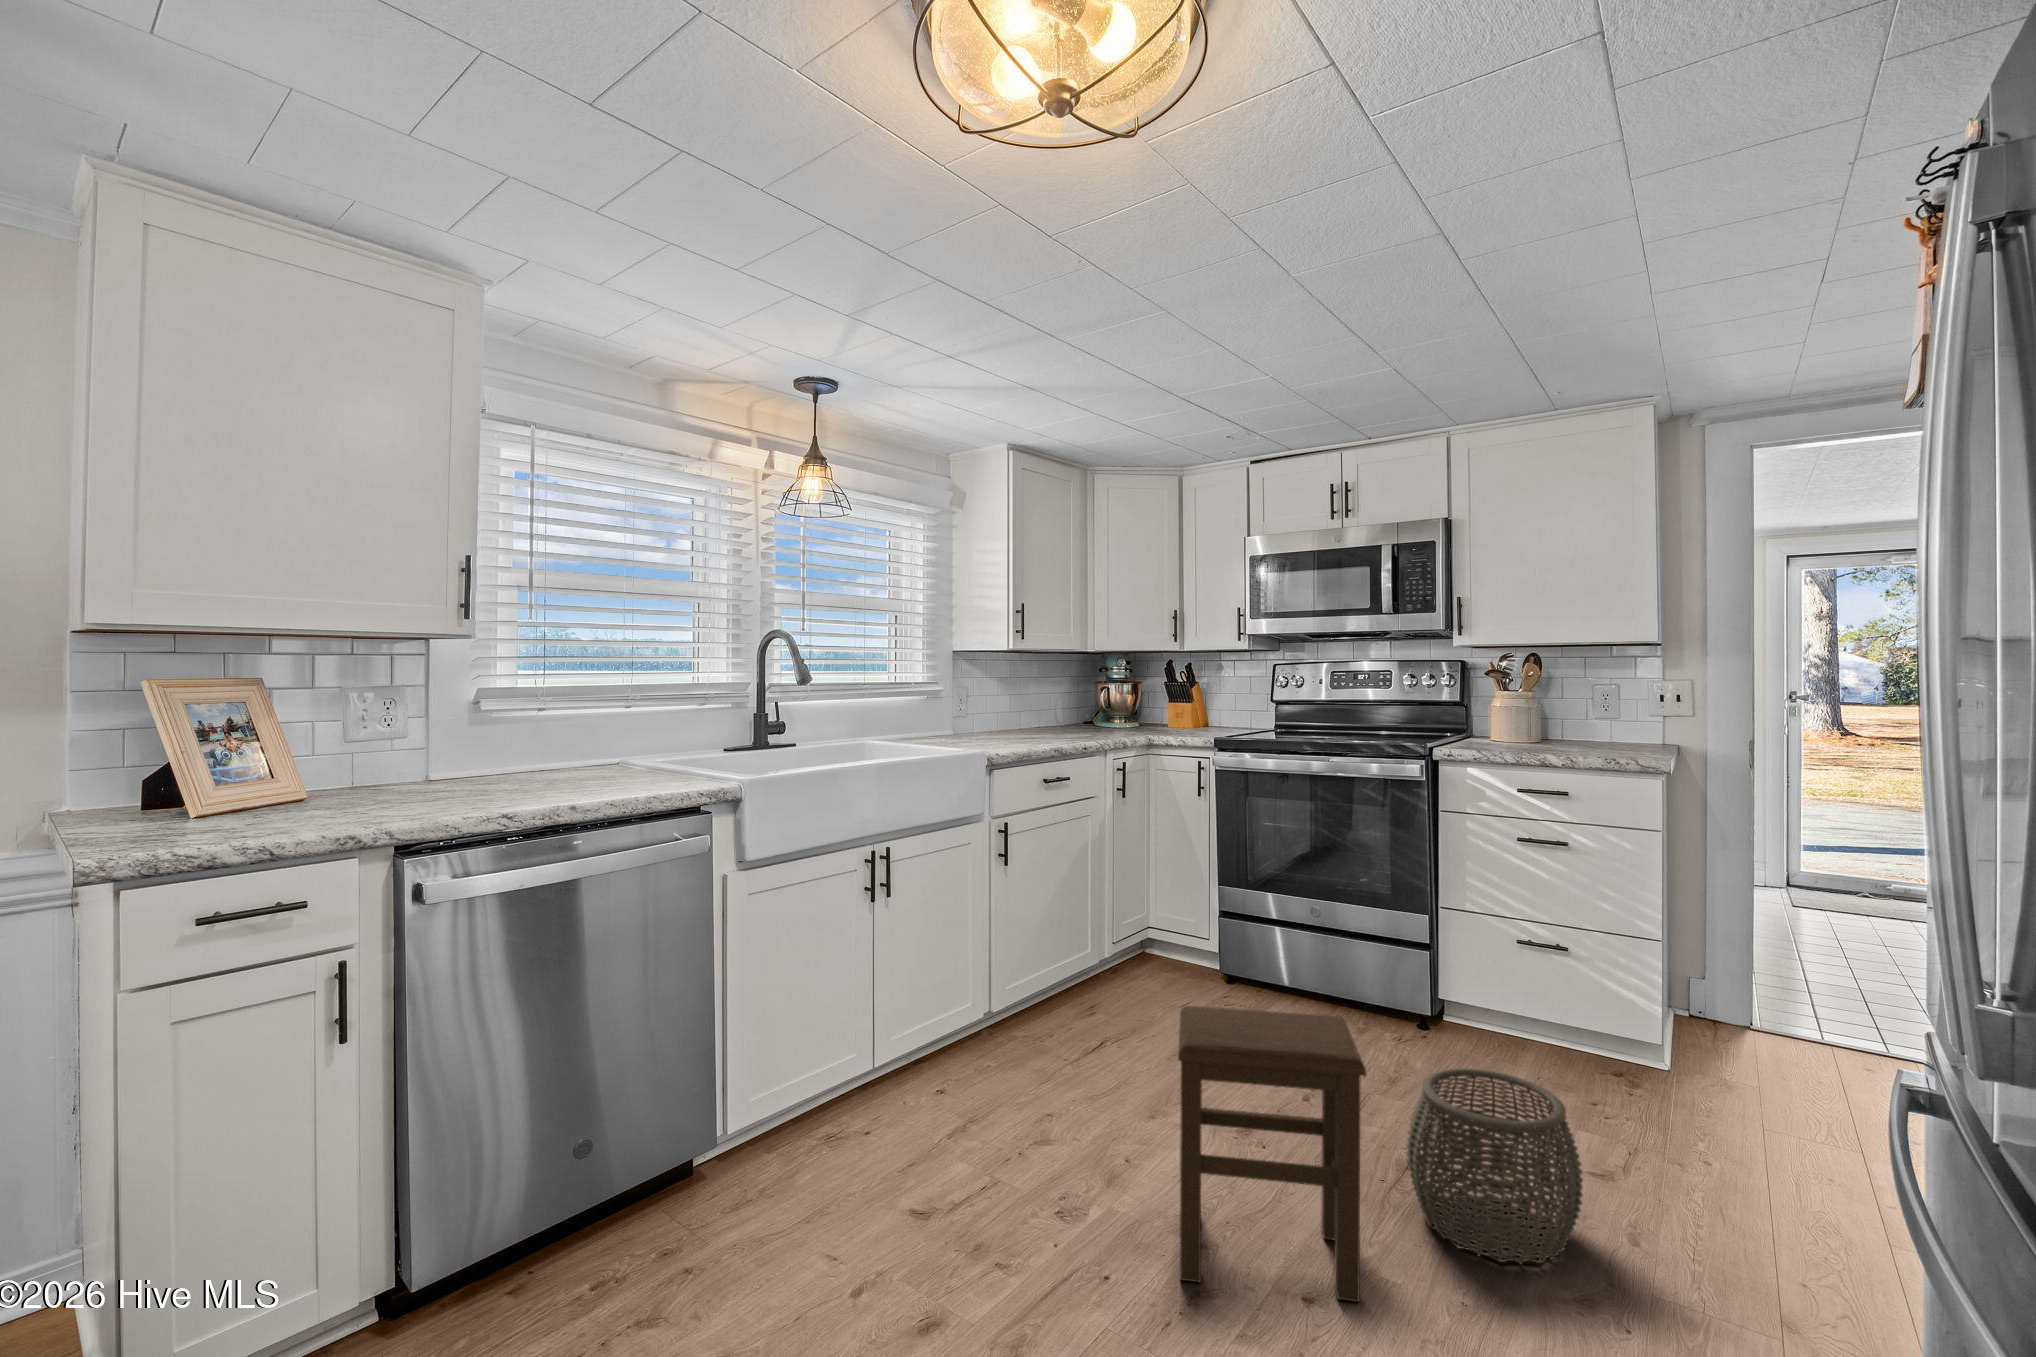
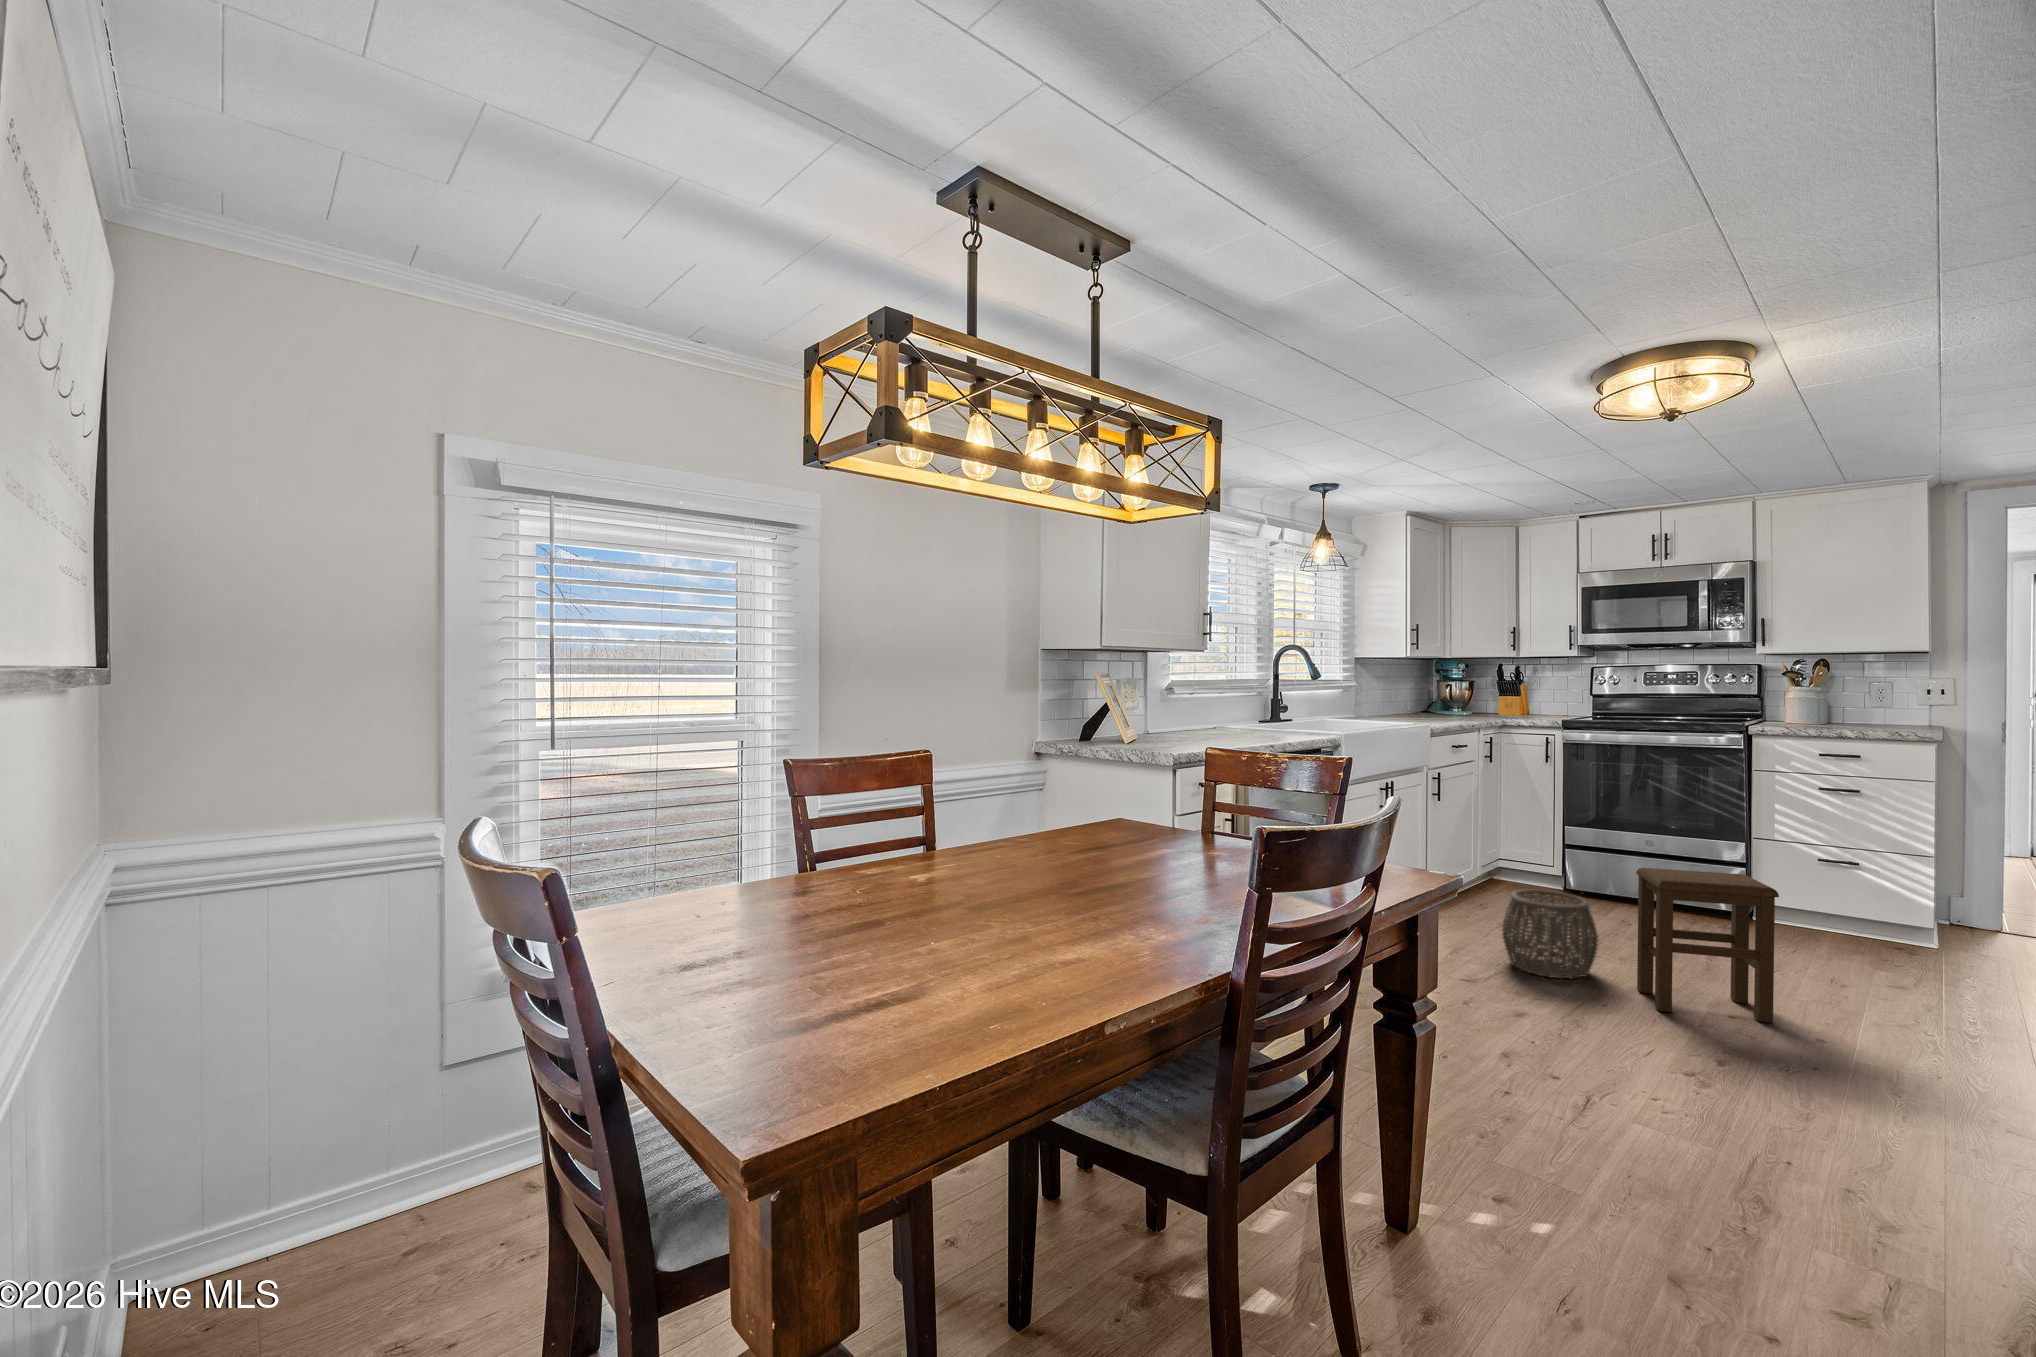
woven basket: present [1407,1068,1583,1264] -> present [1502,890,1598,979]

